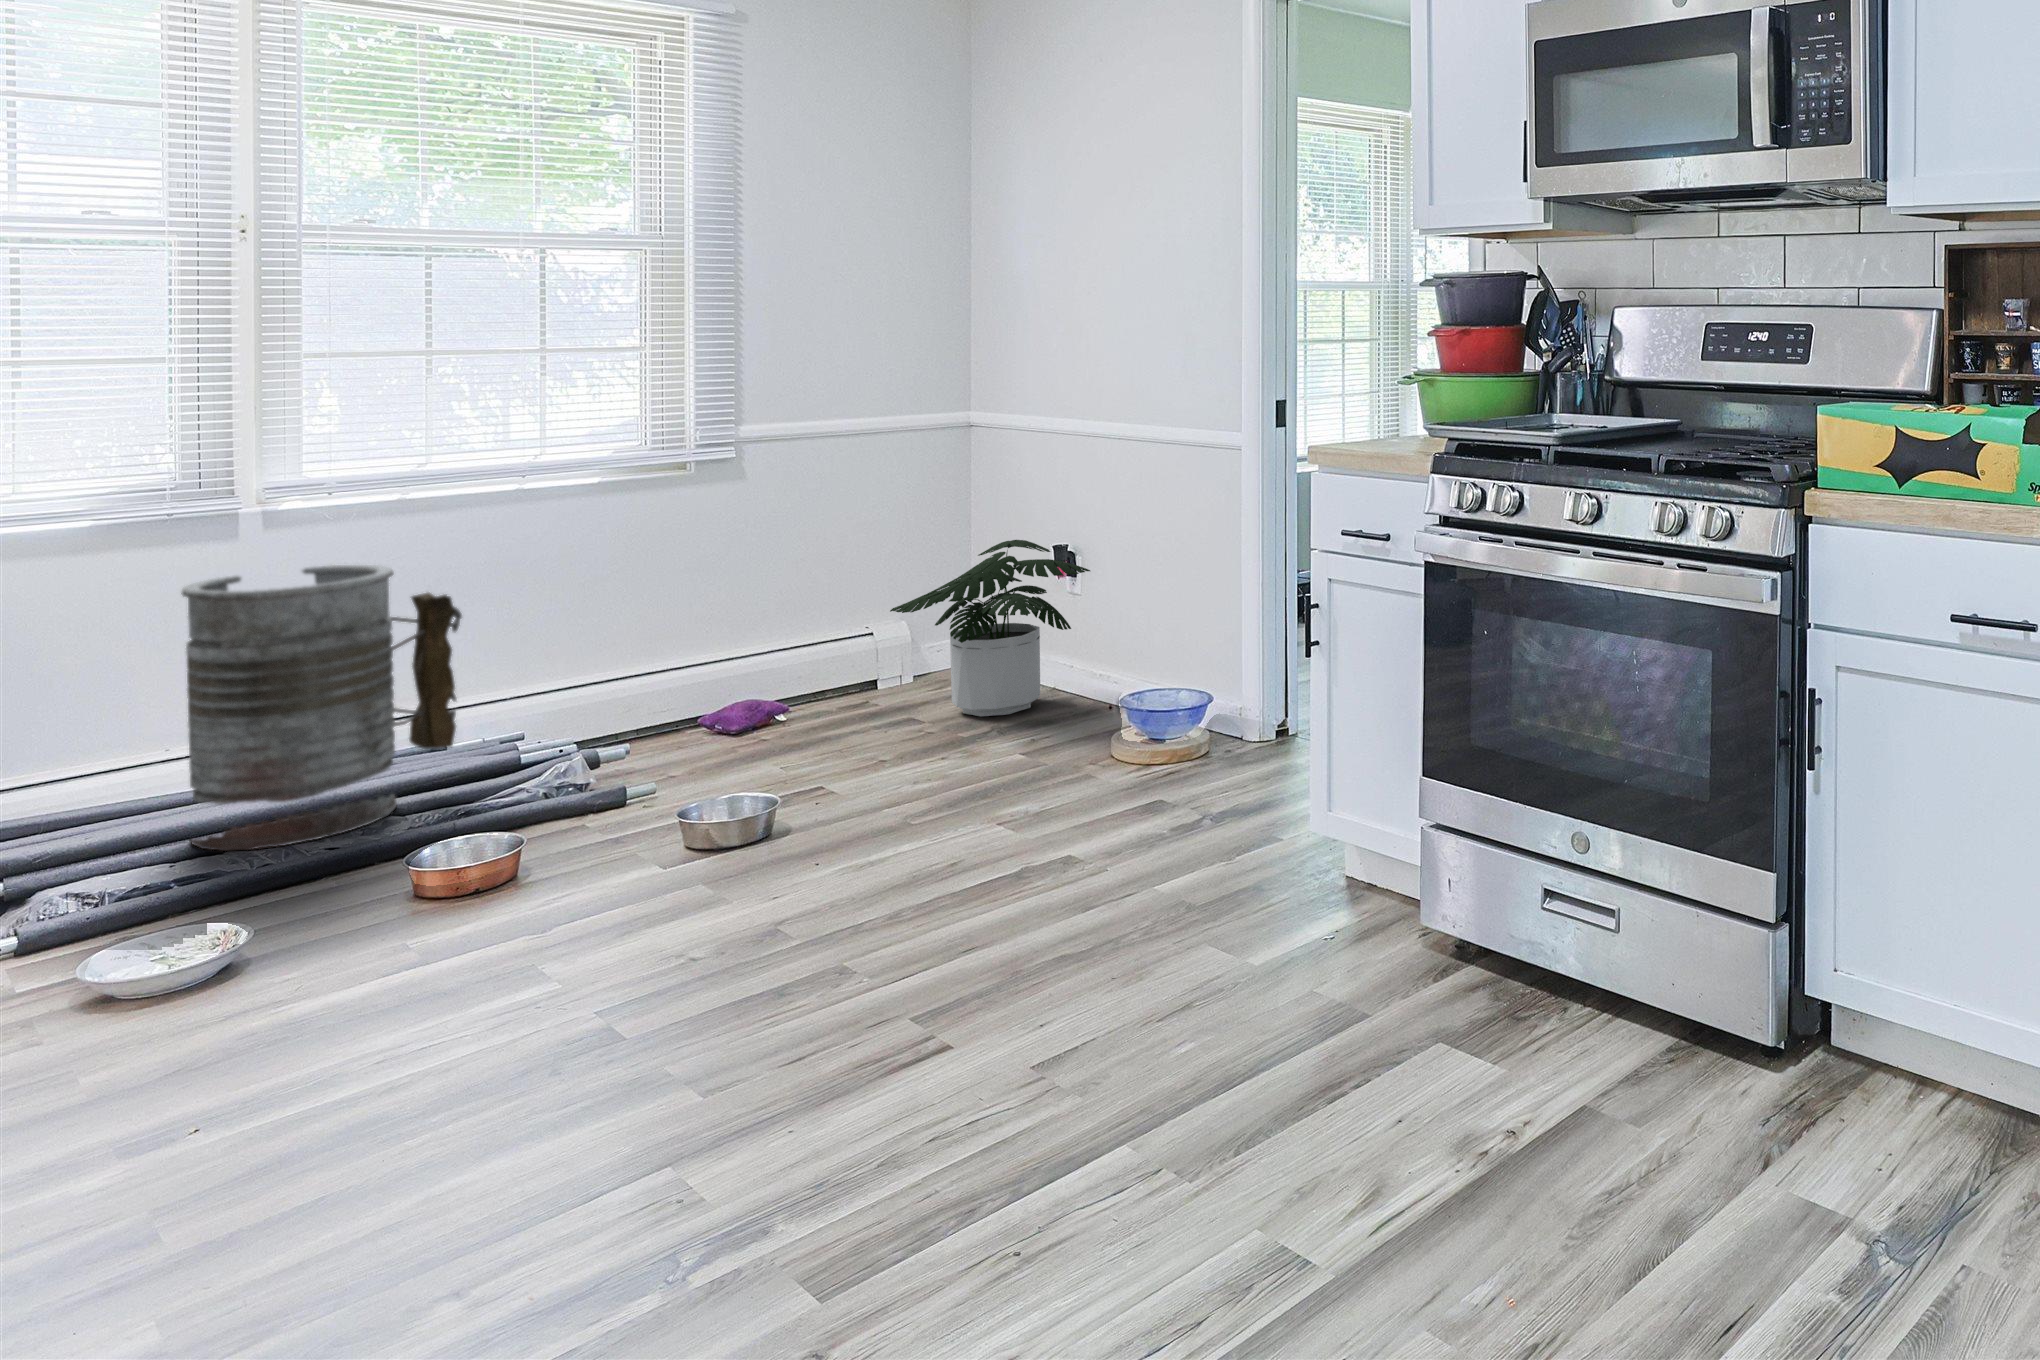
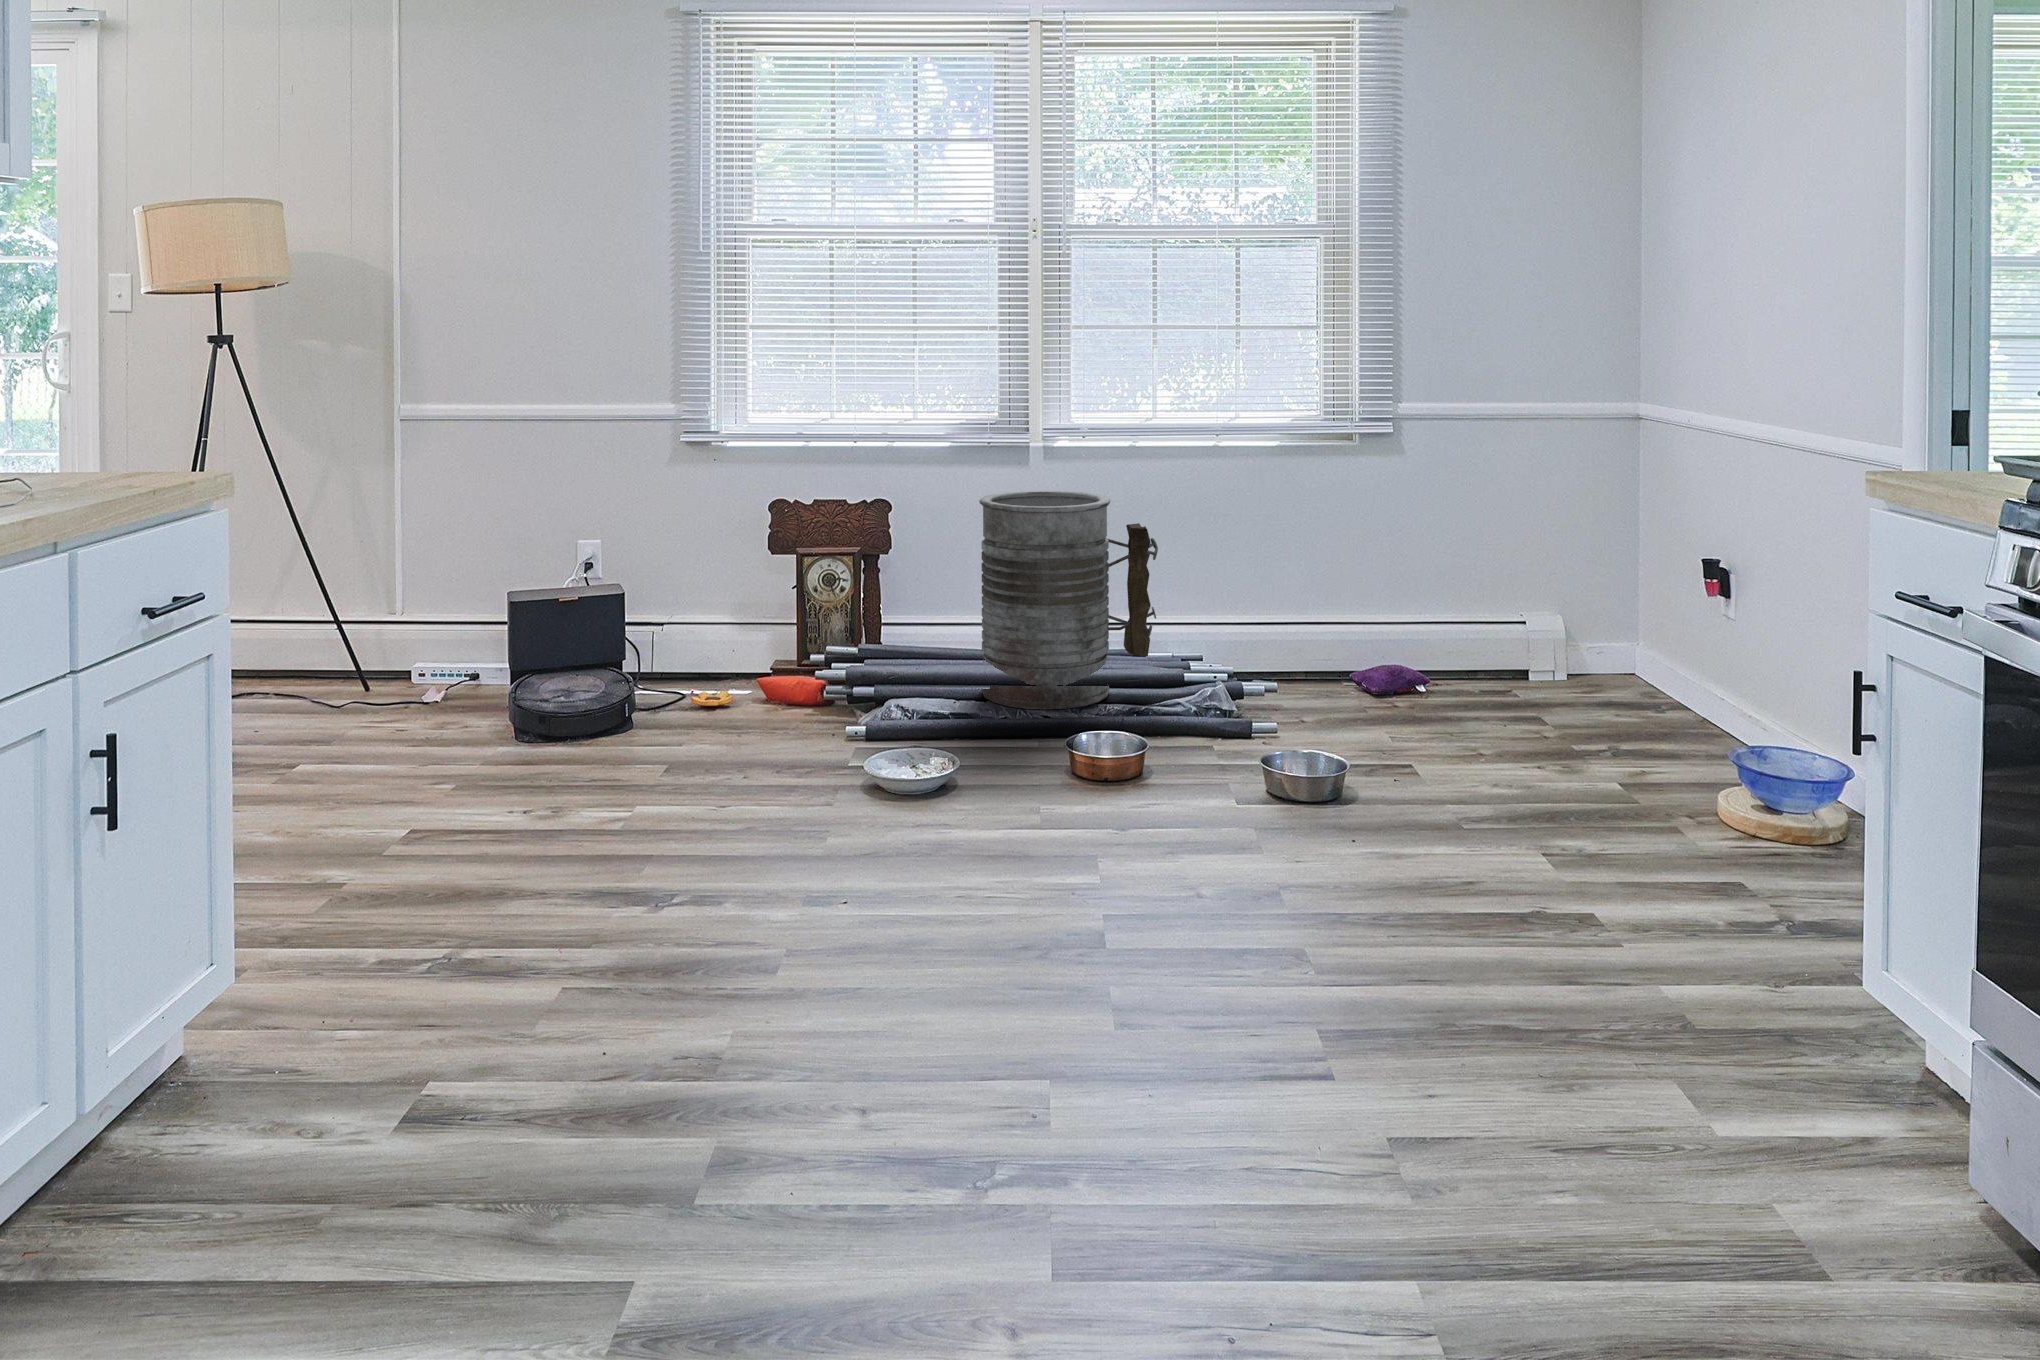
potted plant: present [890,540,1090,716] -> none [1519,545,1738,736]

